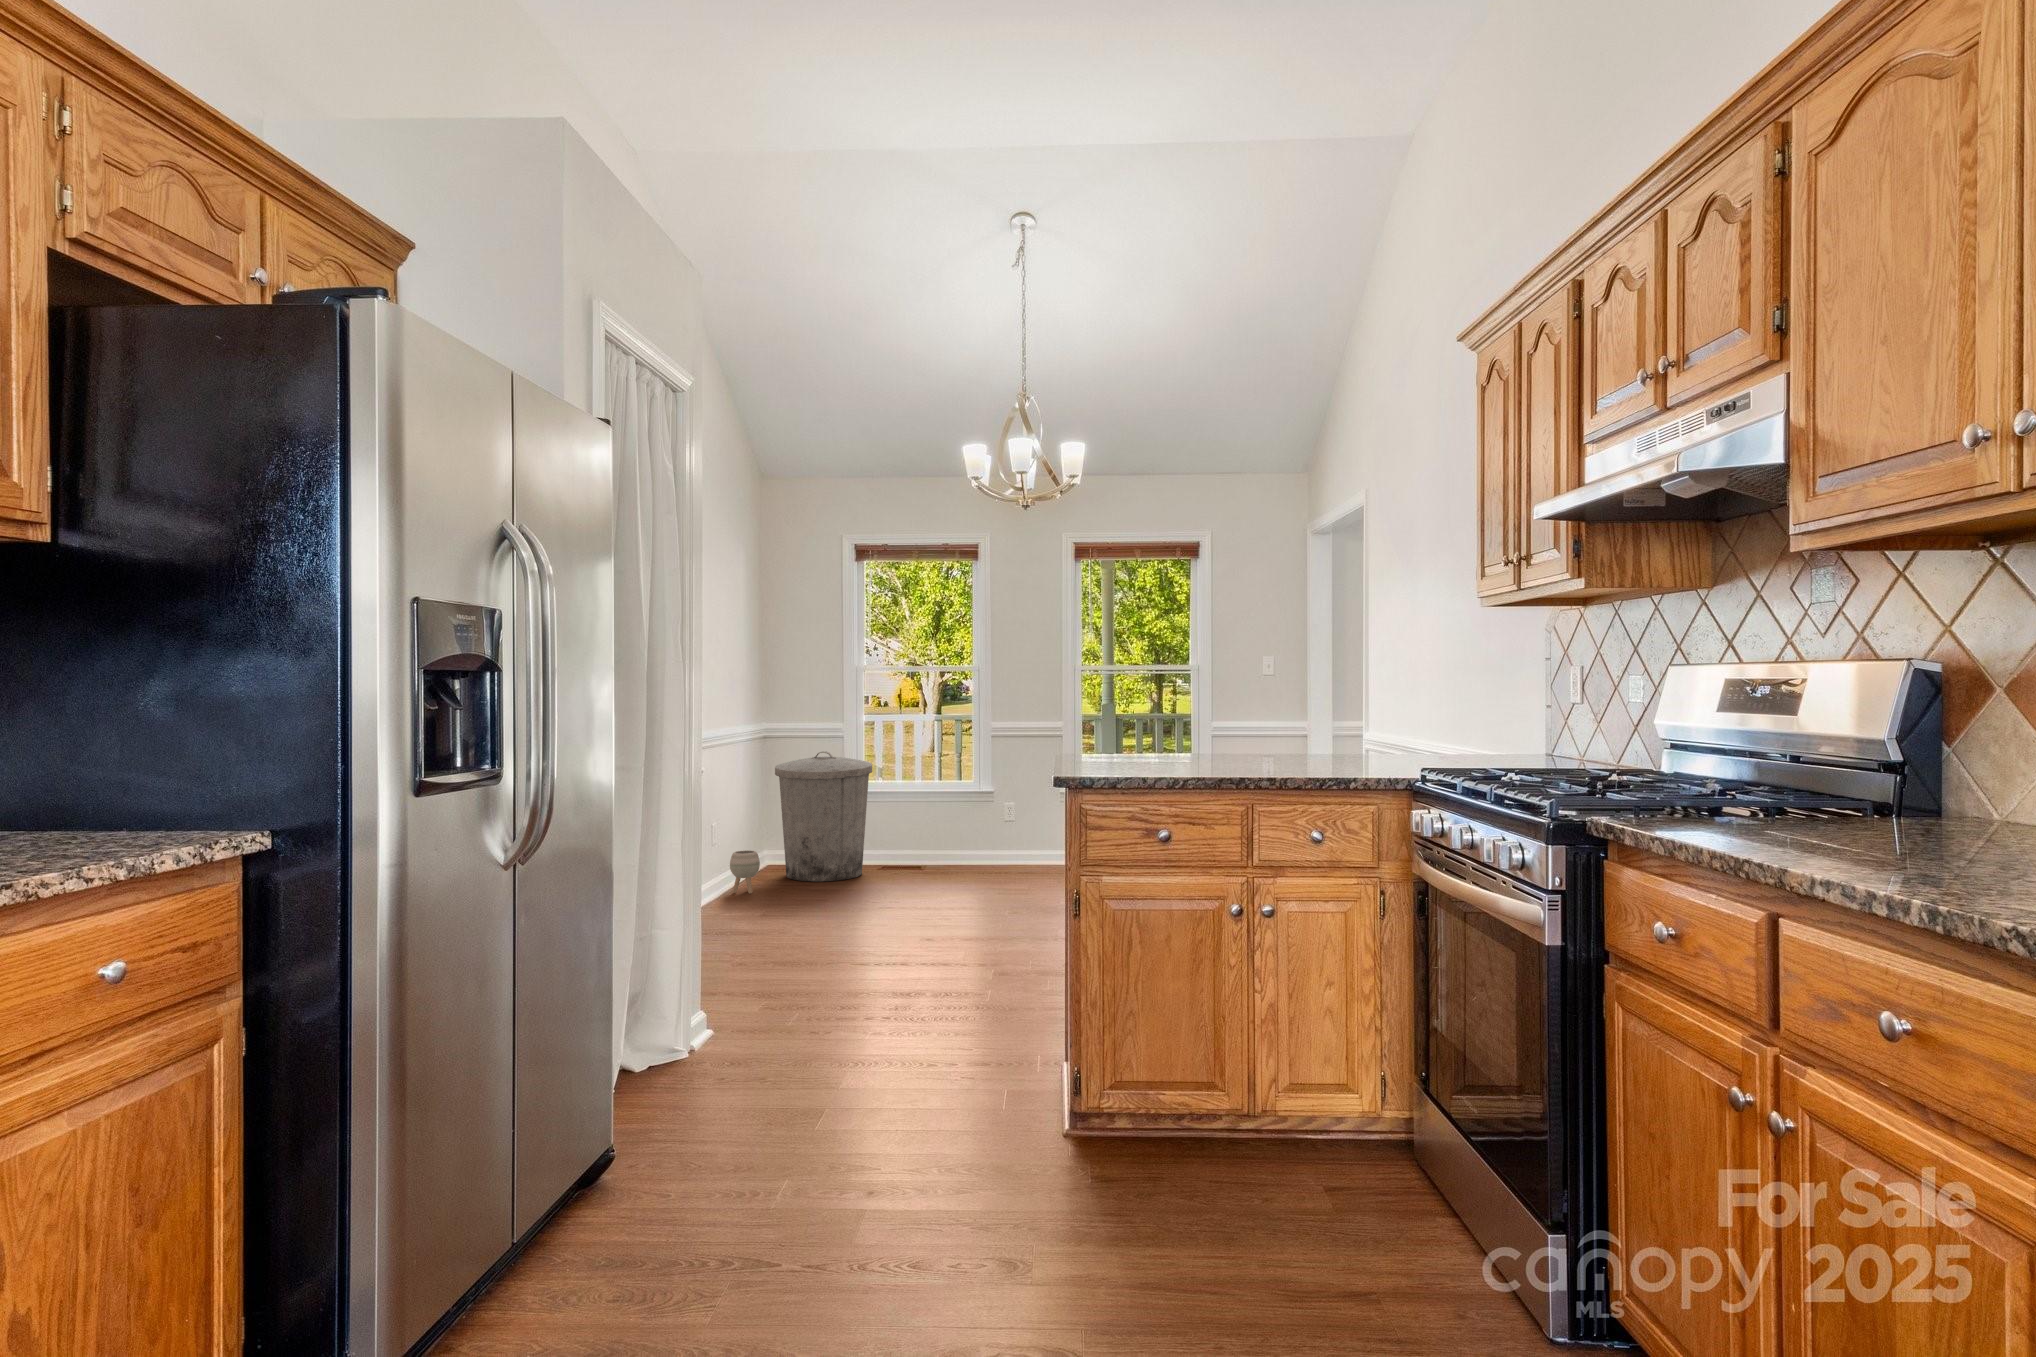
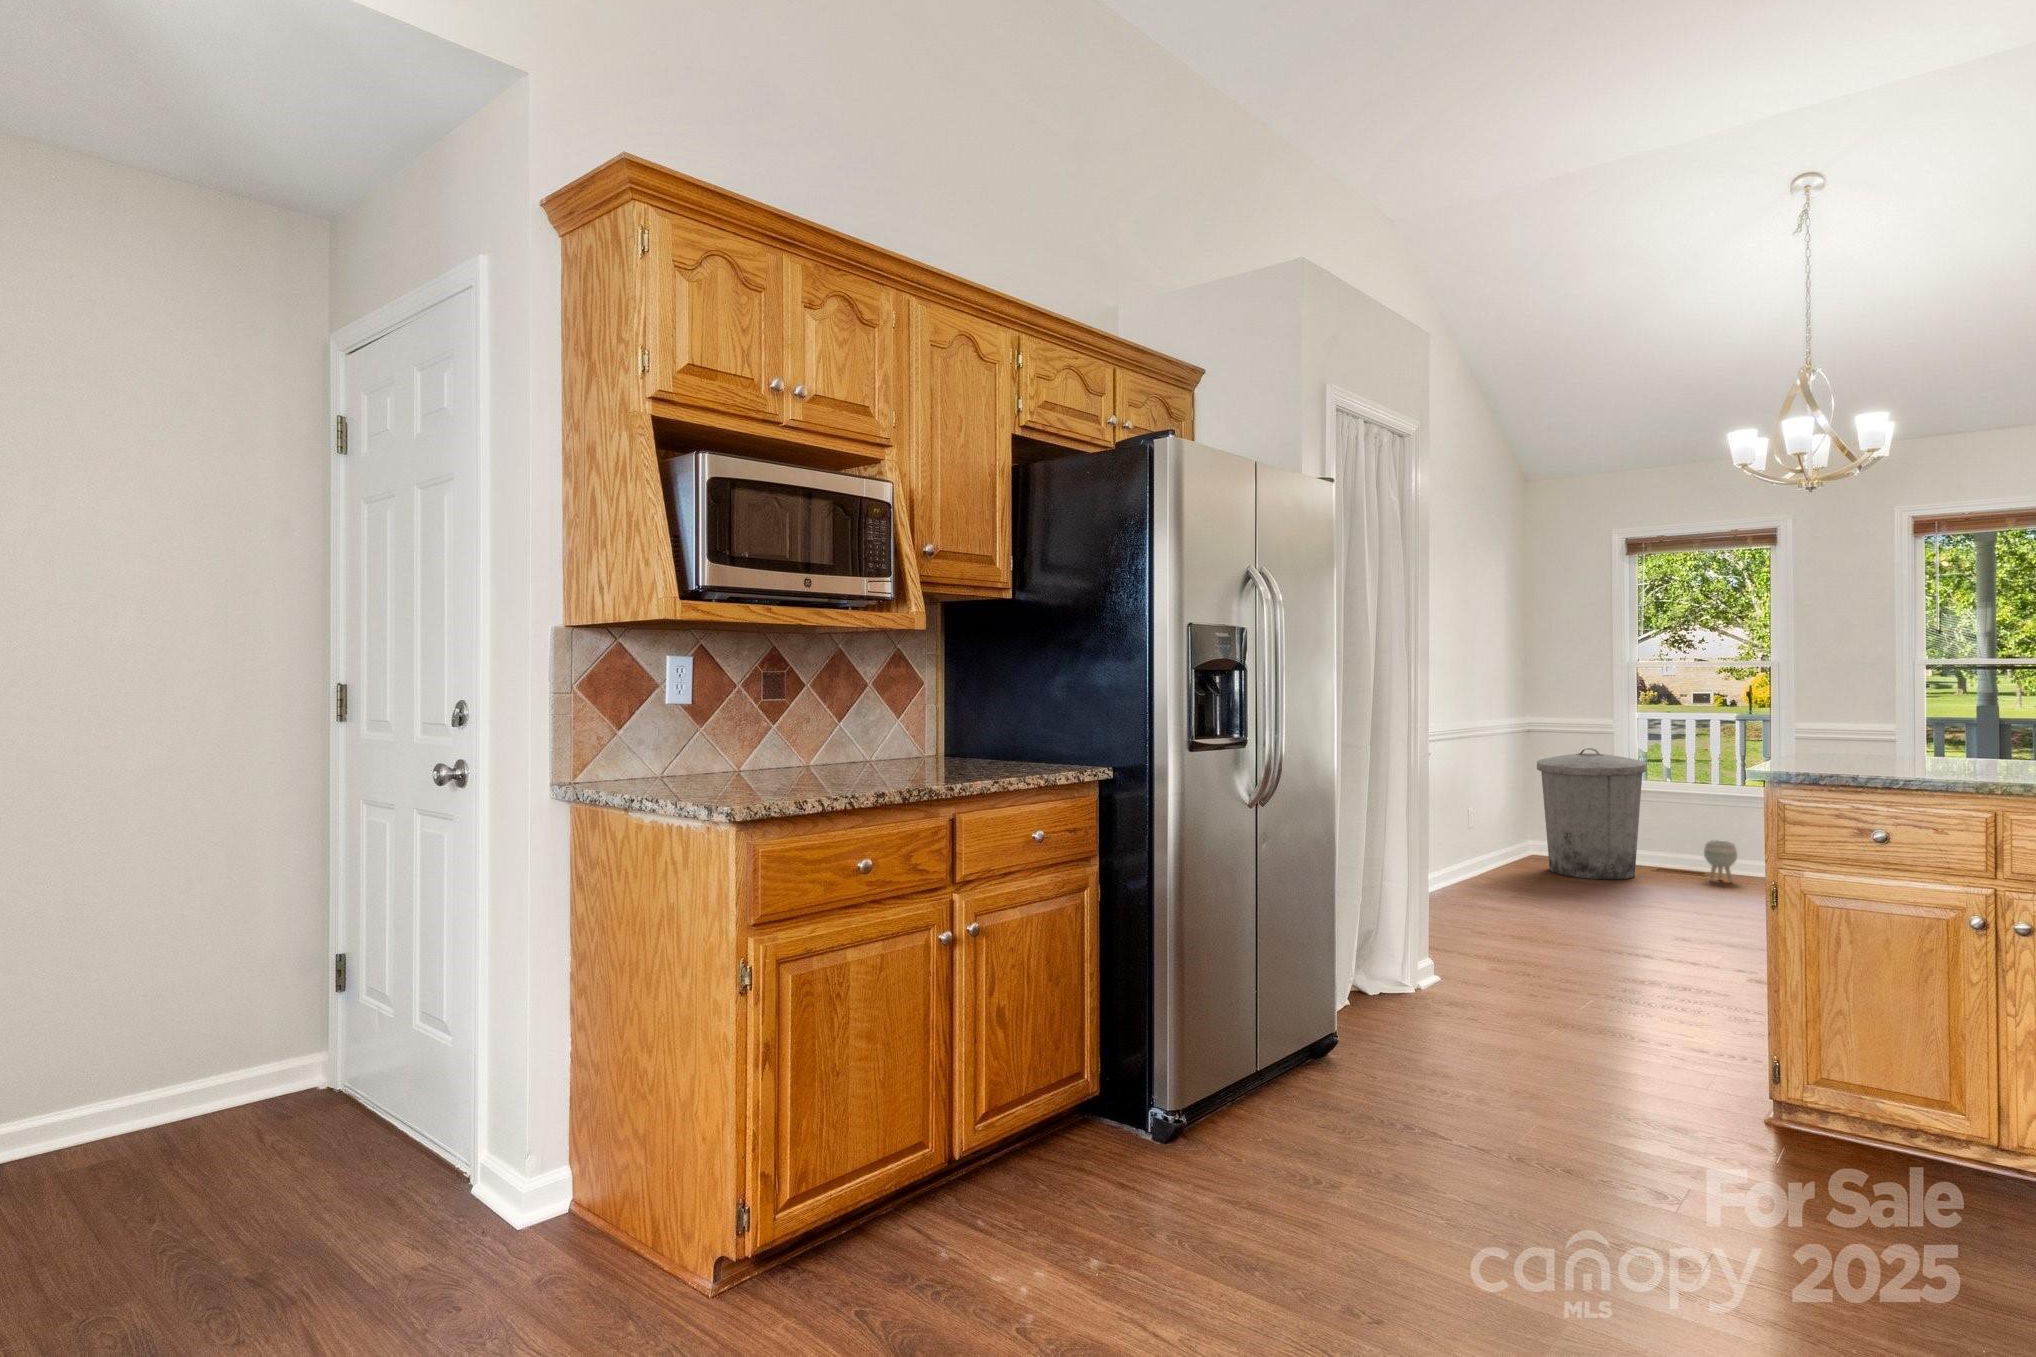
planter: present [730,850,760,894] -> present [1704,840,1737,882]

